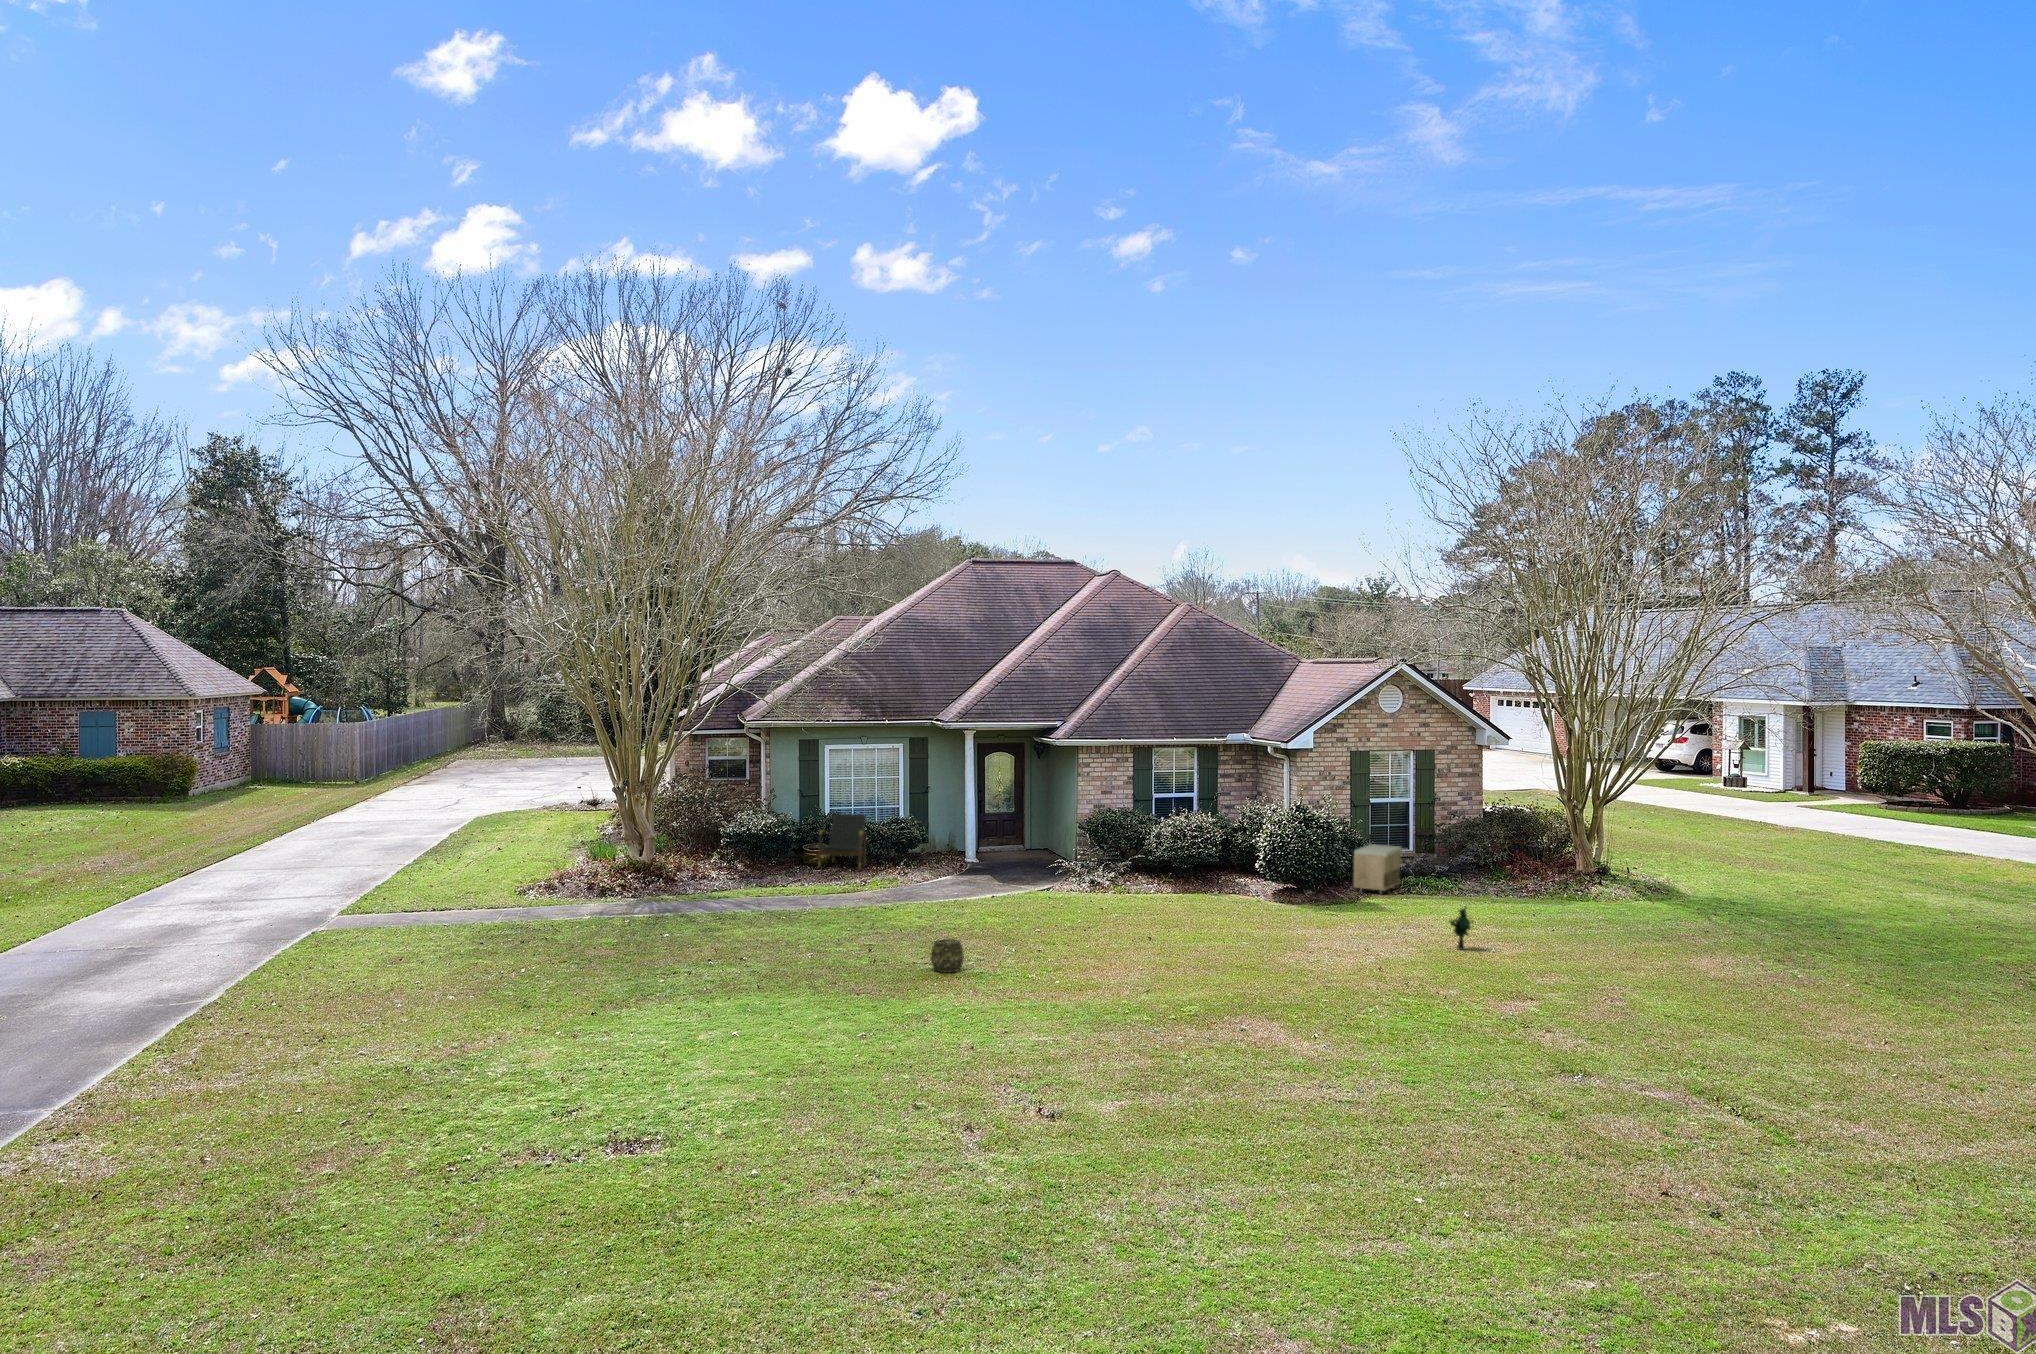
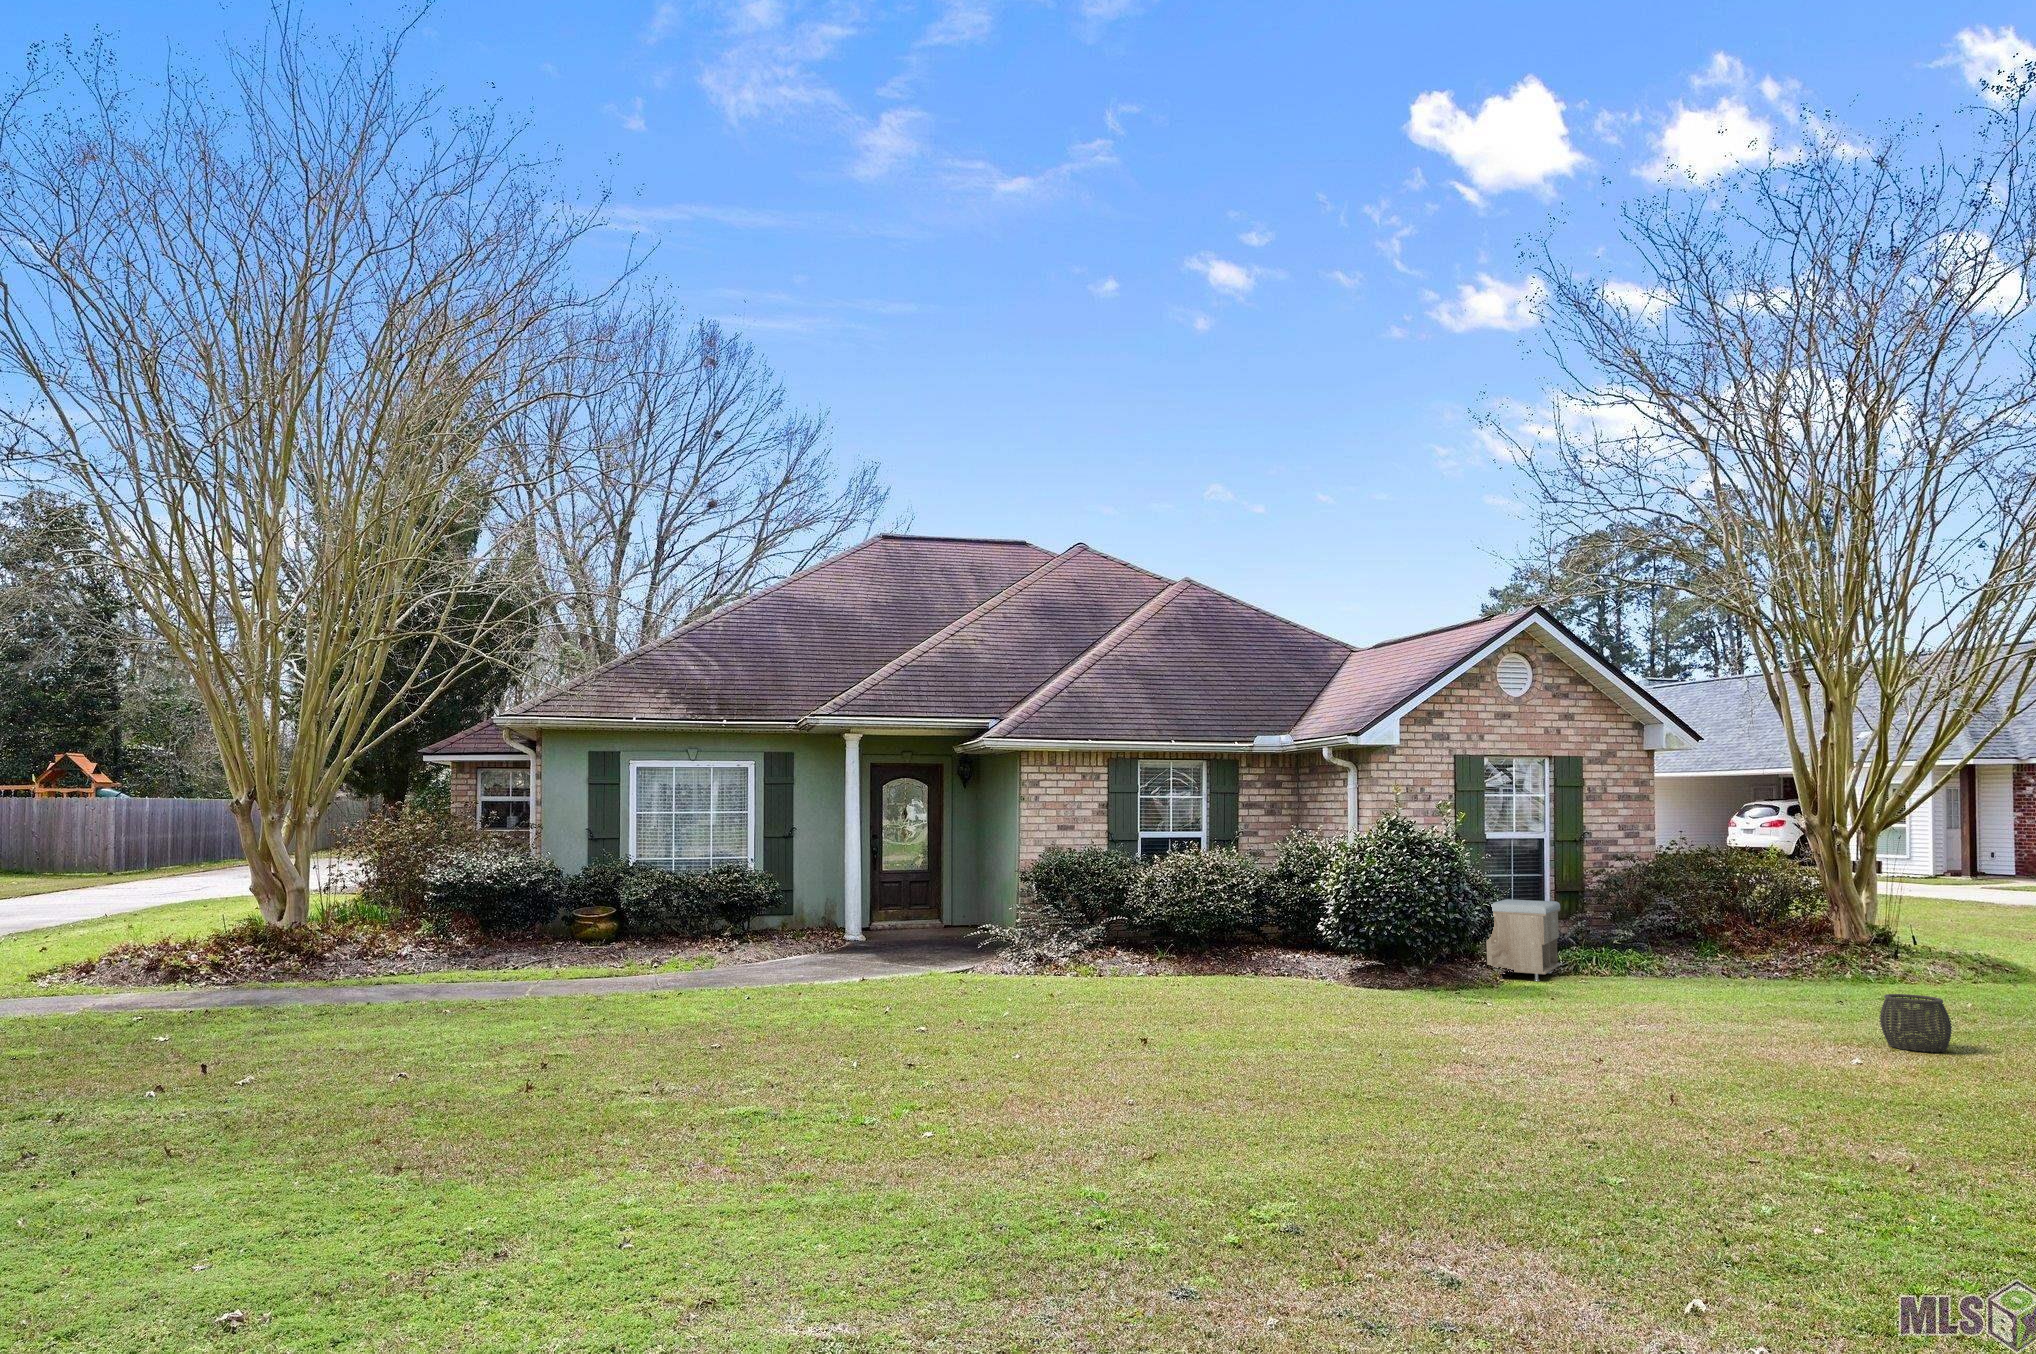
lounge chair: present [818,814,866,867] -> none [595,860,684,946]
decorative plant: present [1449,906,1473,950] -> none [1779,978,1840,1077]
woven basket: present [931,939,964,973] -> present [1880,994,1952,1052]

